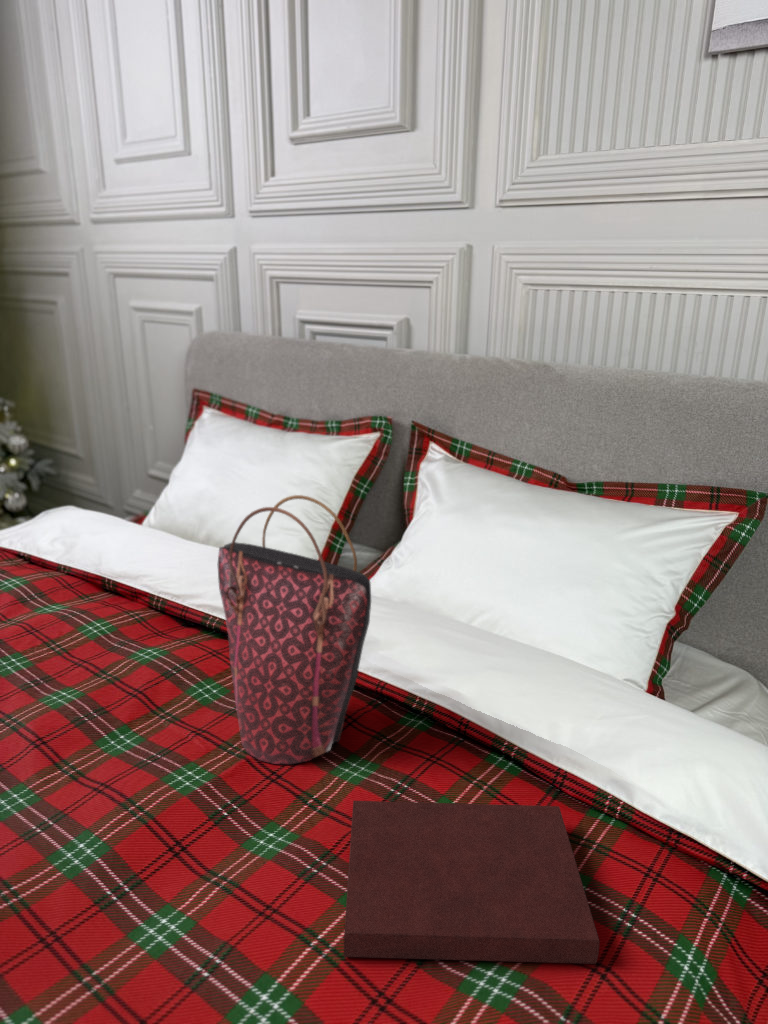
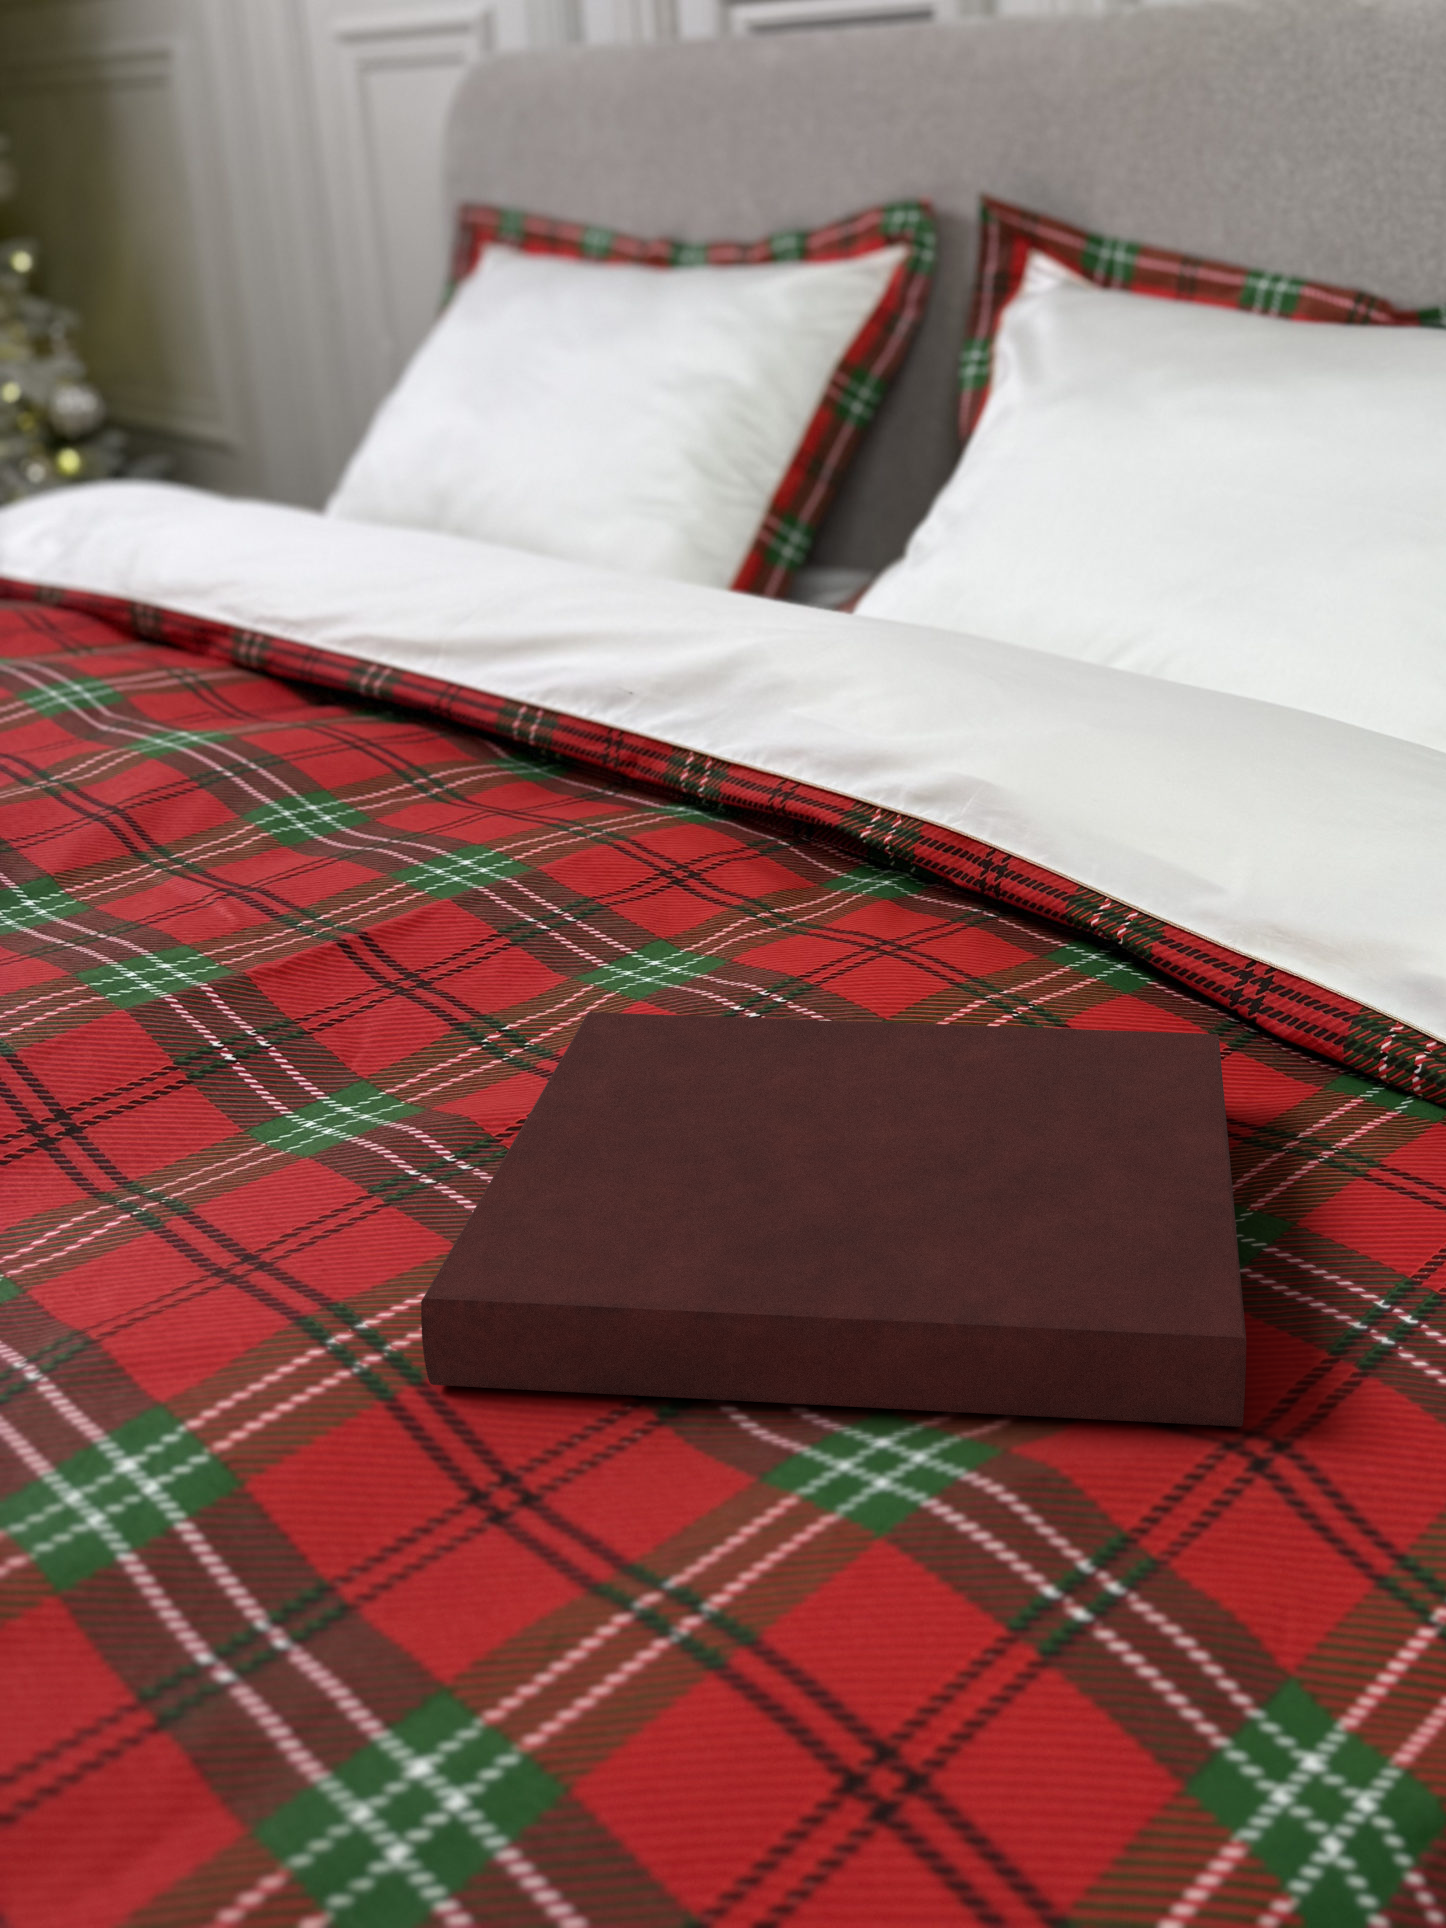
handbag: present [217,495,371,764] -> none [276,164,672,960]

